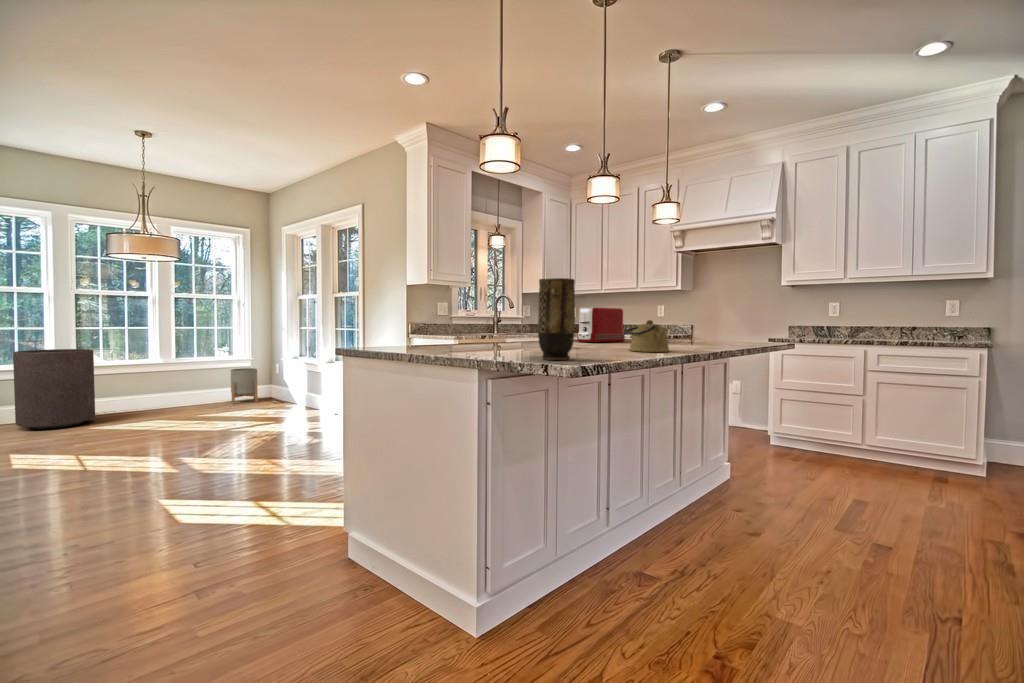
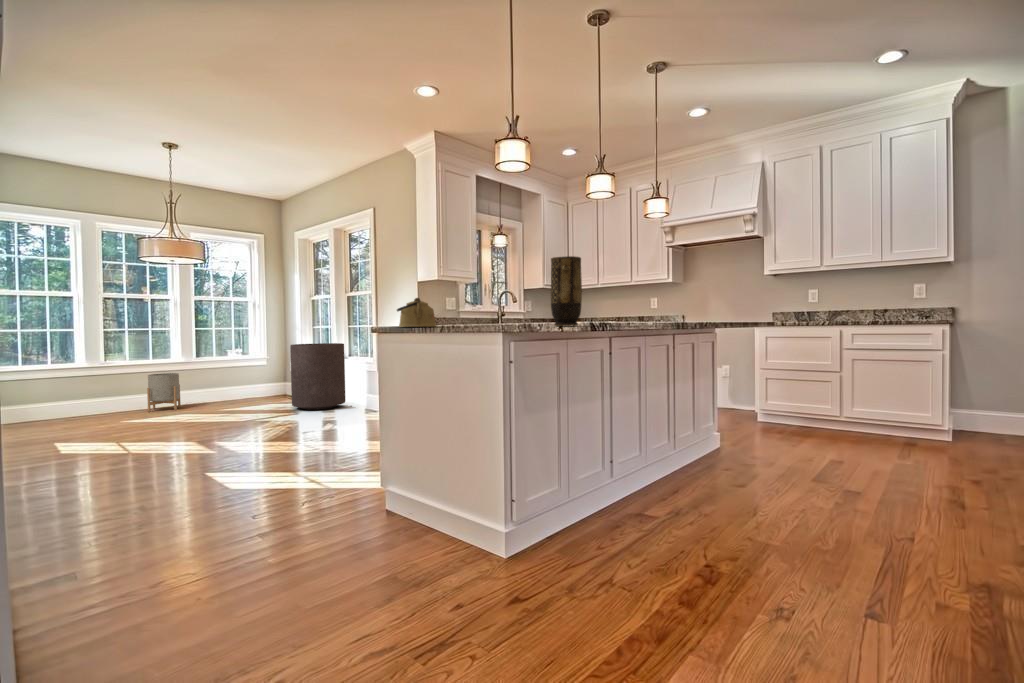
toaster: present [577,307,625,342] -> none [580,291,623,322]
kettle: present [624,320,669,352] -> present [397,298,436,327]
trash can: present [13,349,95,429] -> present [290,343,345,410]
planter: present [231,368,258,404] -> present [147,373,181,412]

